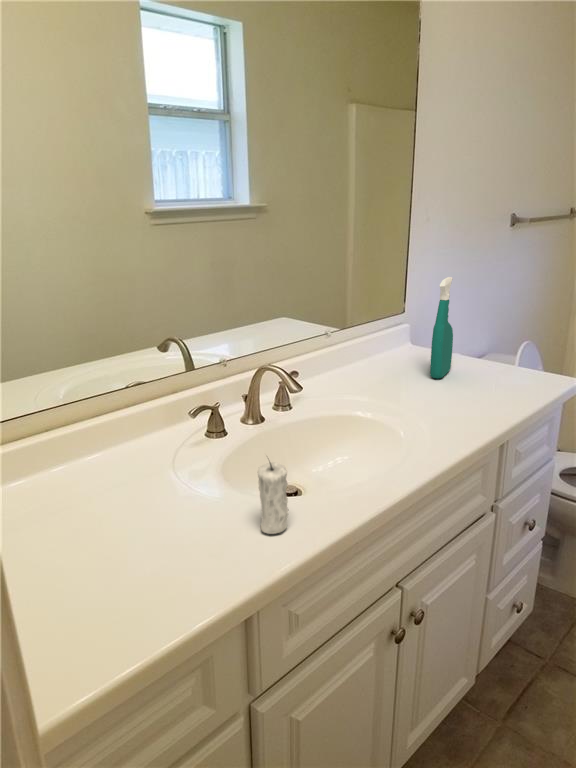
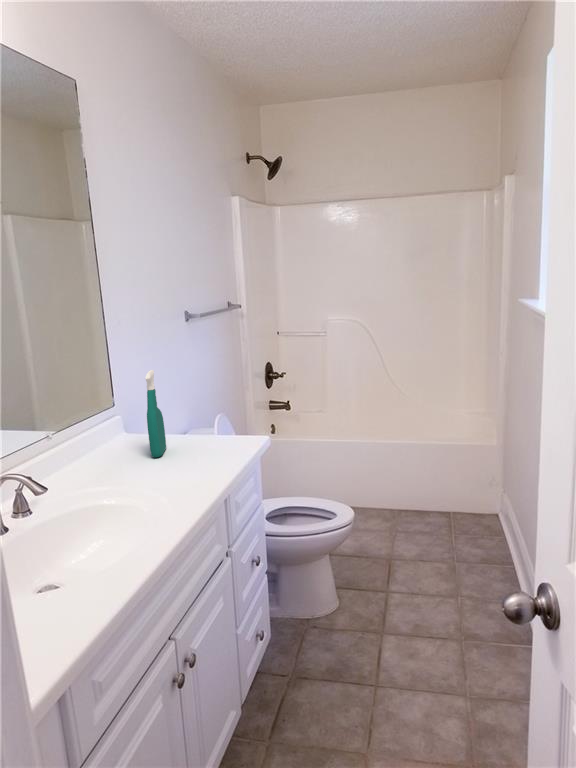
candle: present [258,462,288,534] -> none [40,546,75,618]

